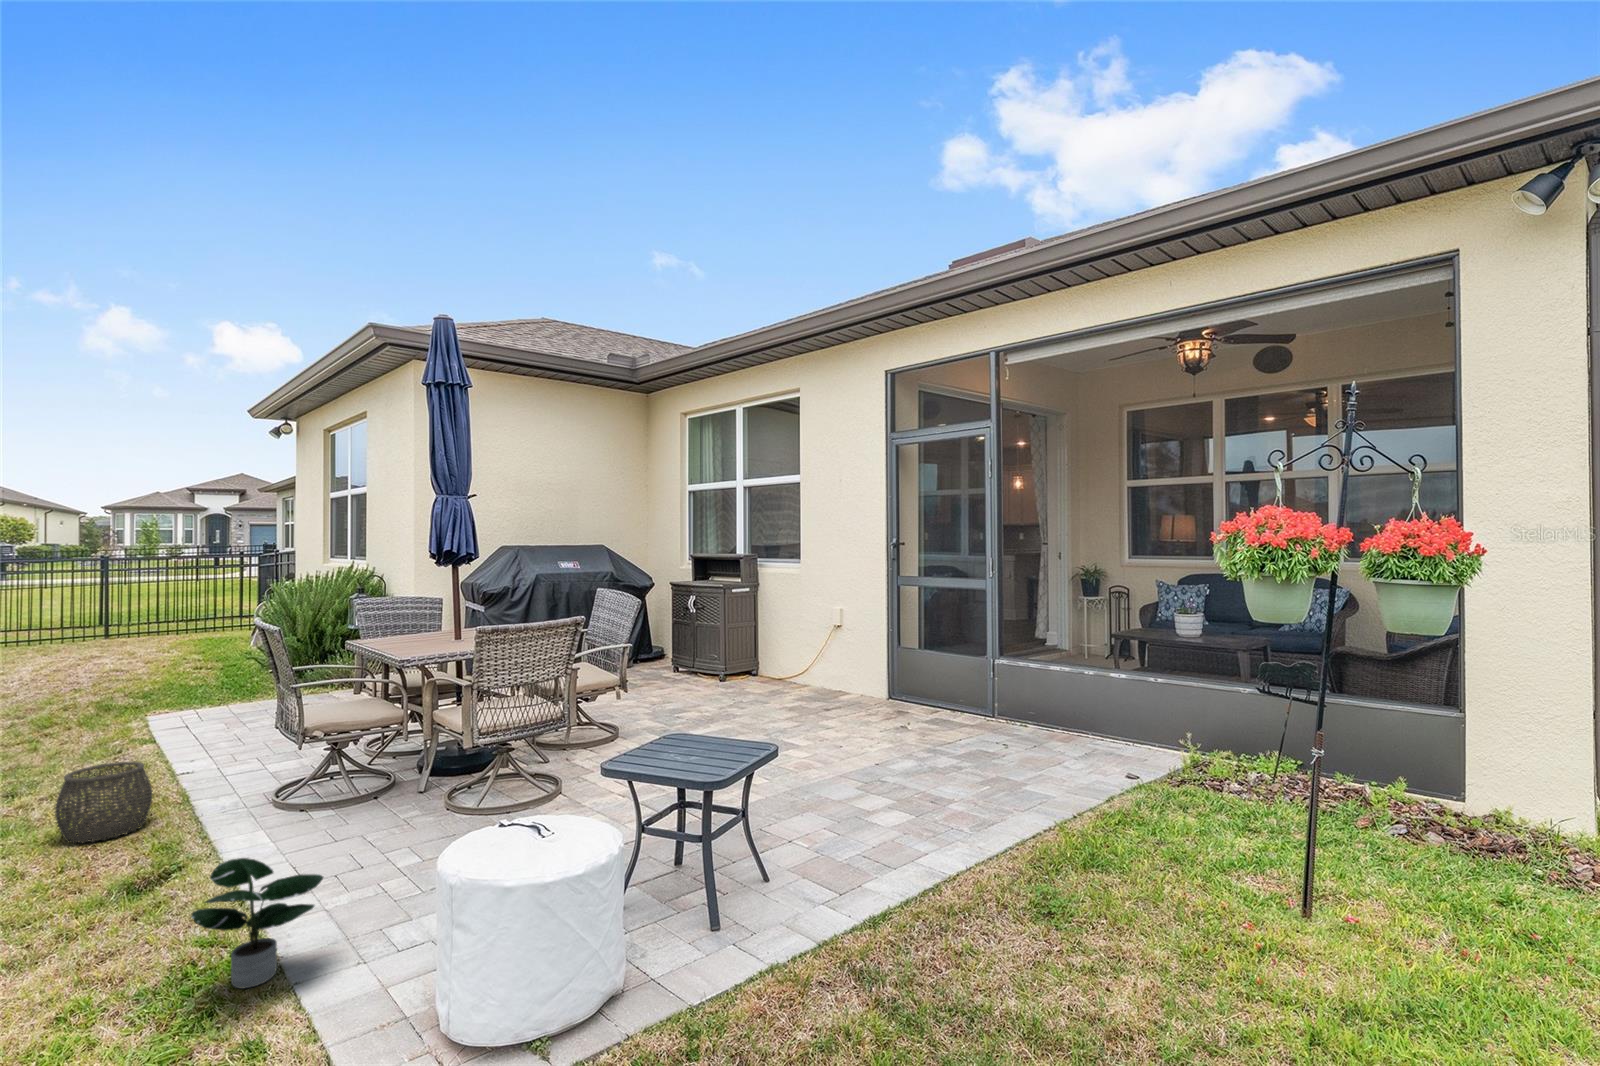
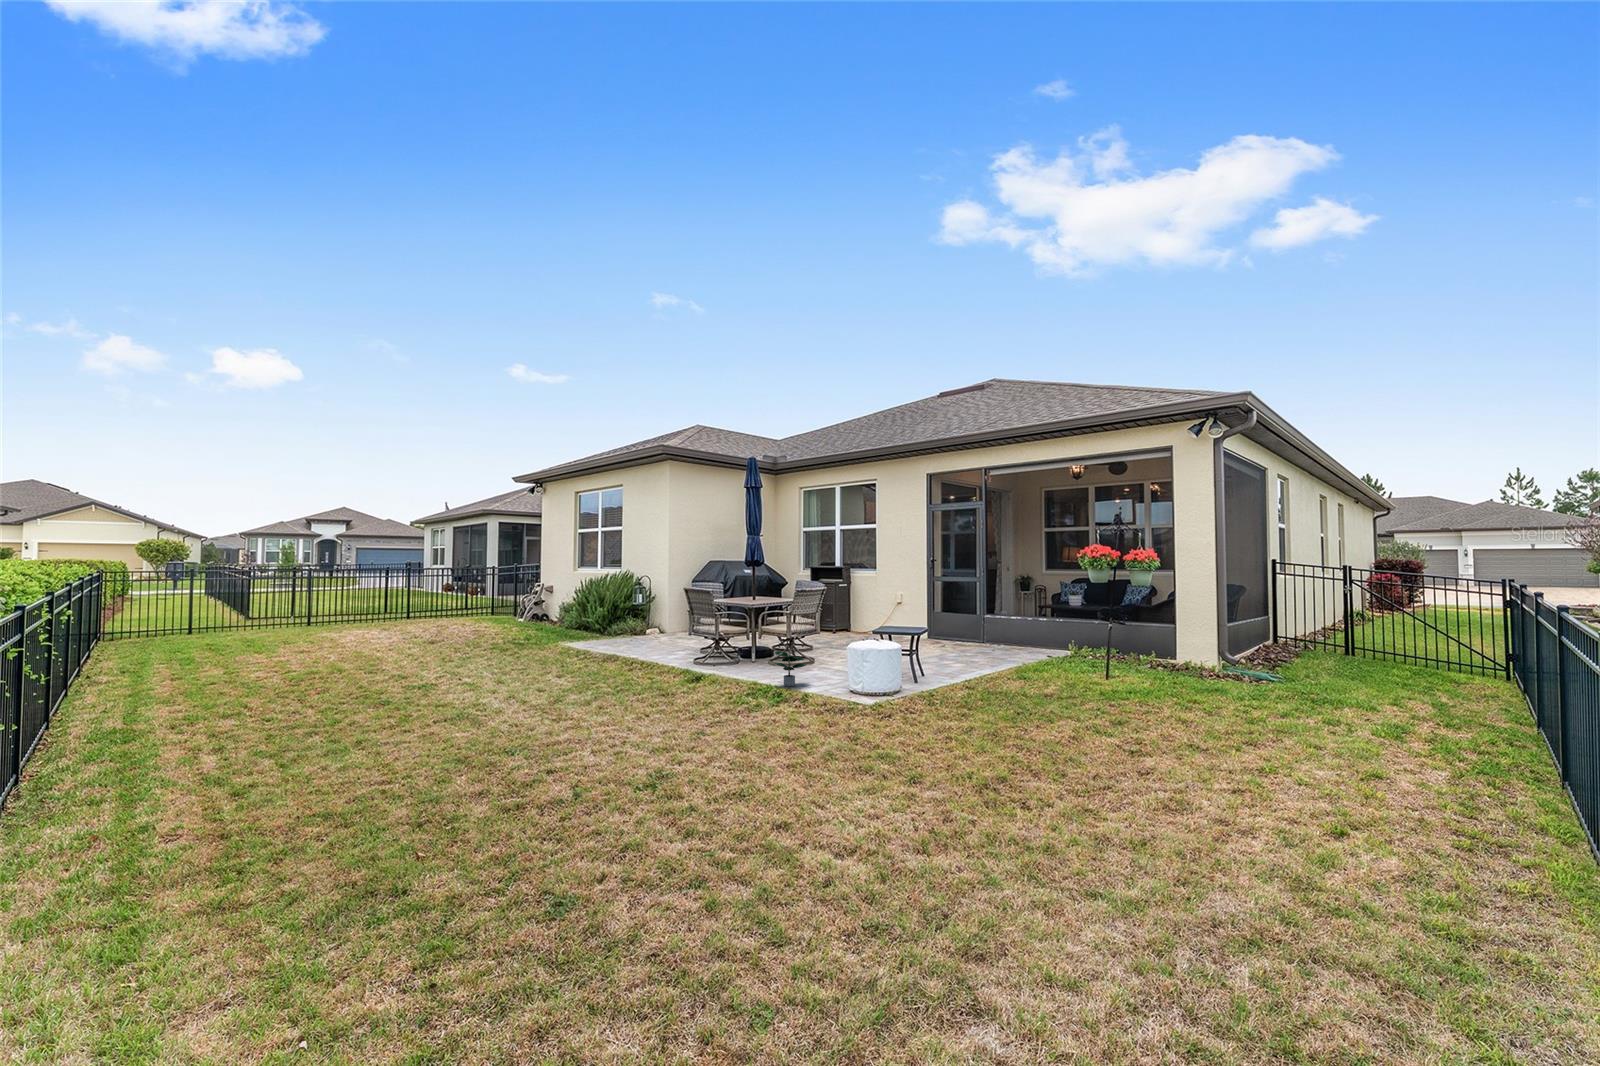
woven basket: present [55,762,153,843] -> none [641,642,671,669]

